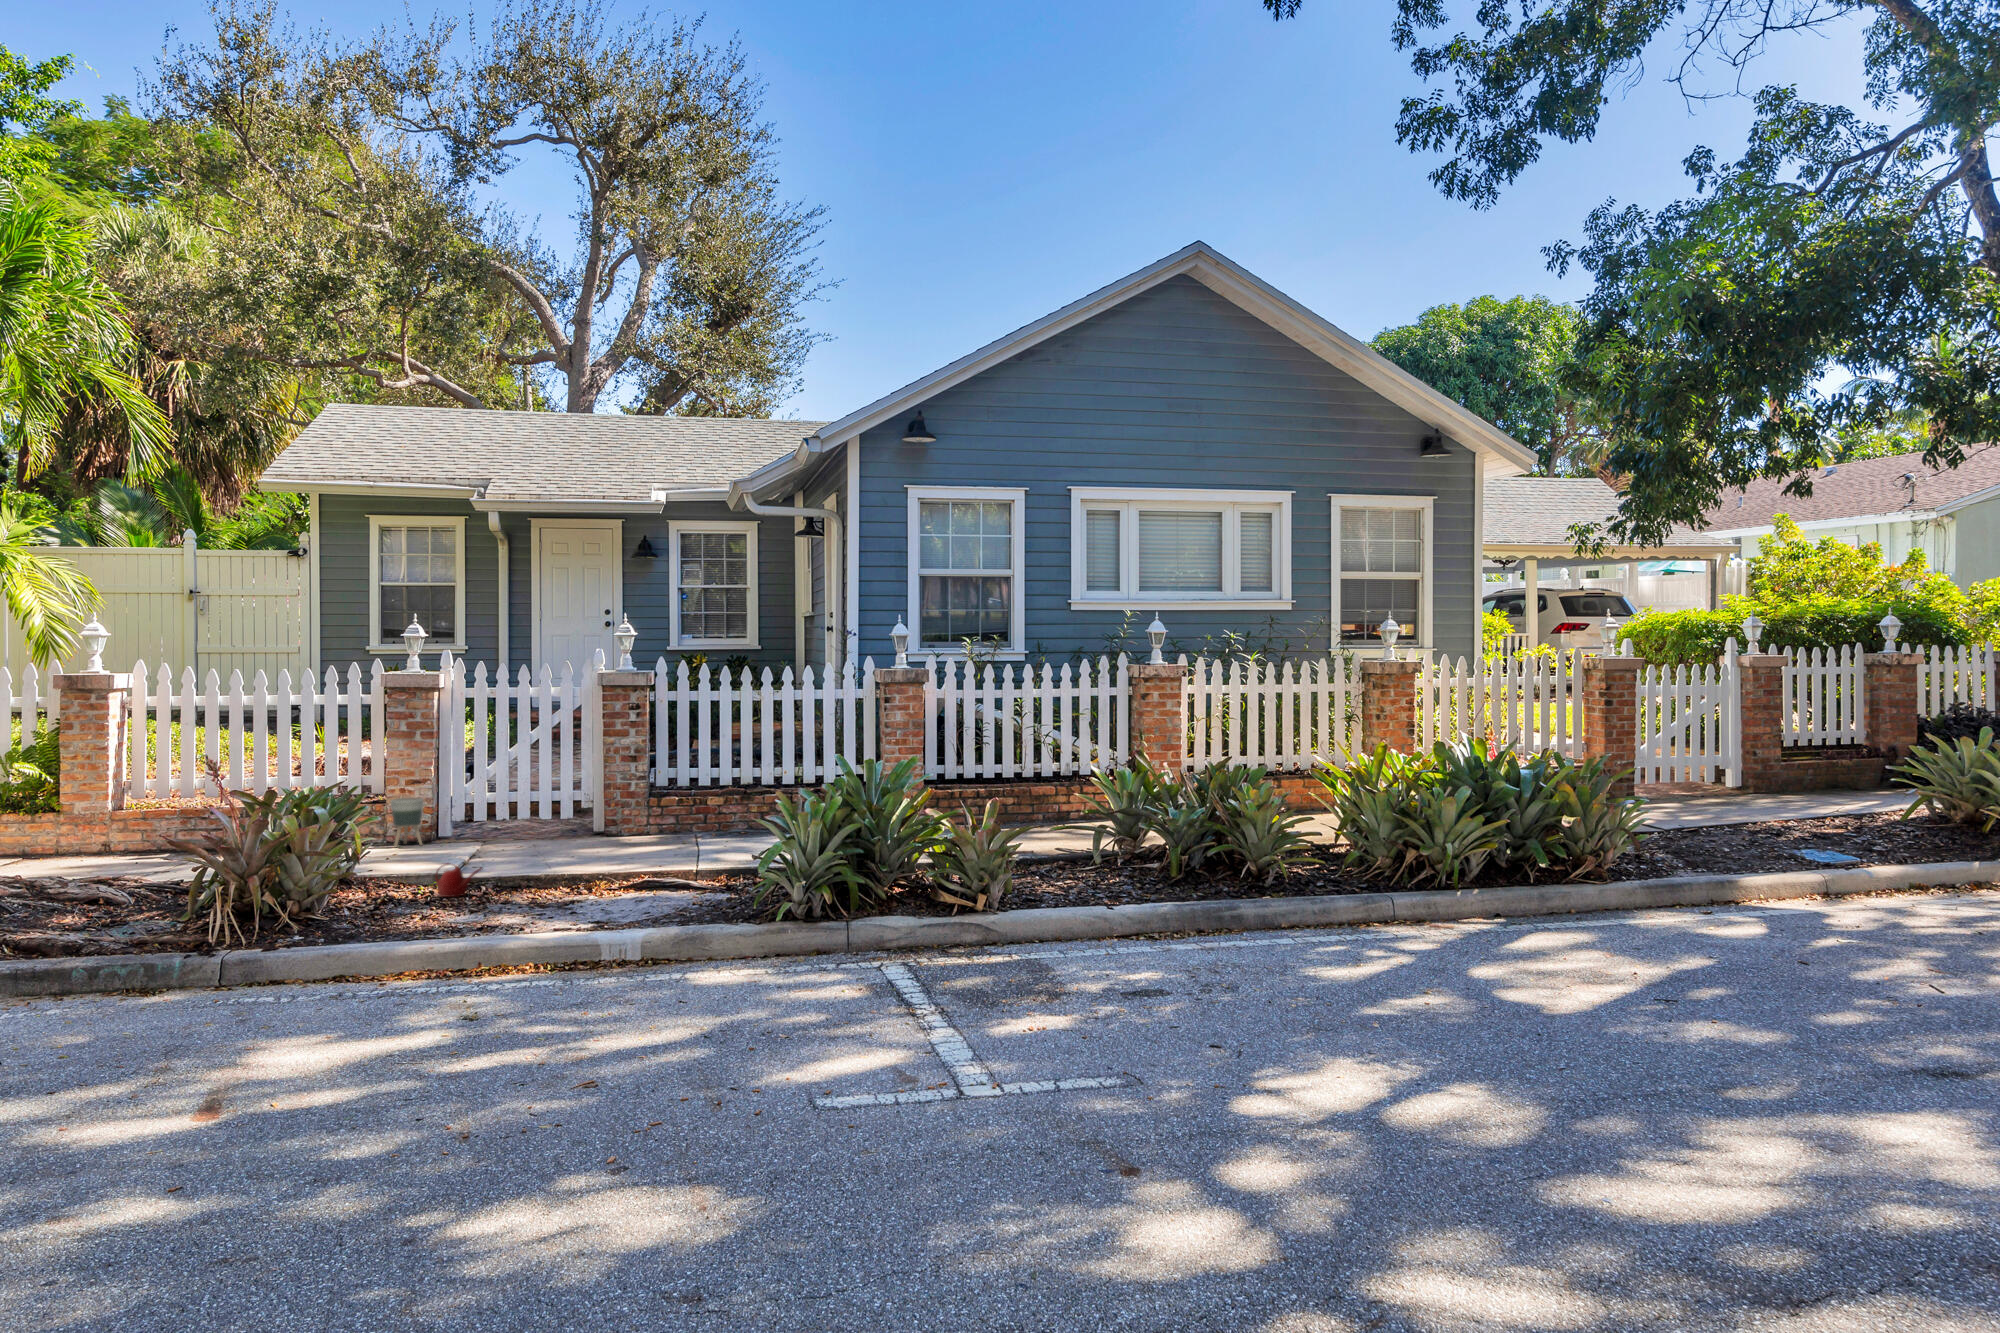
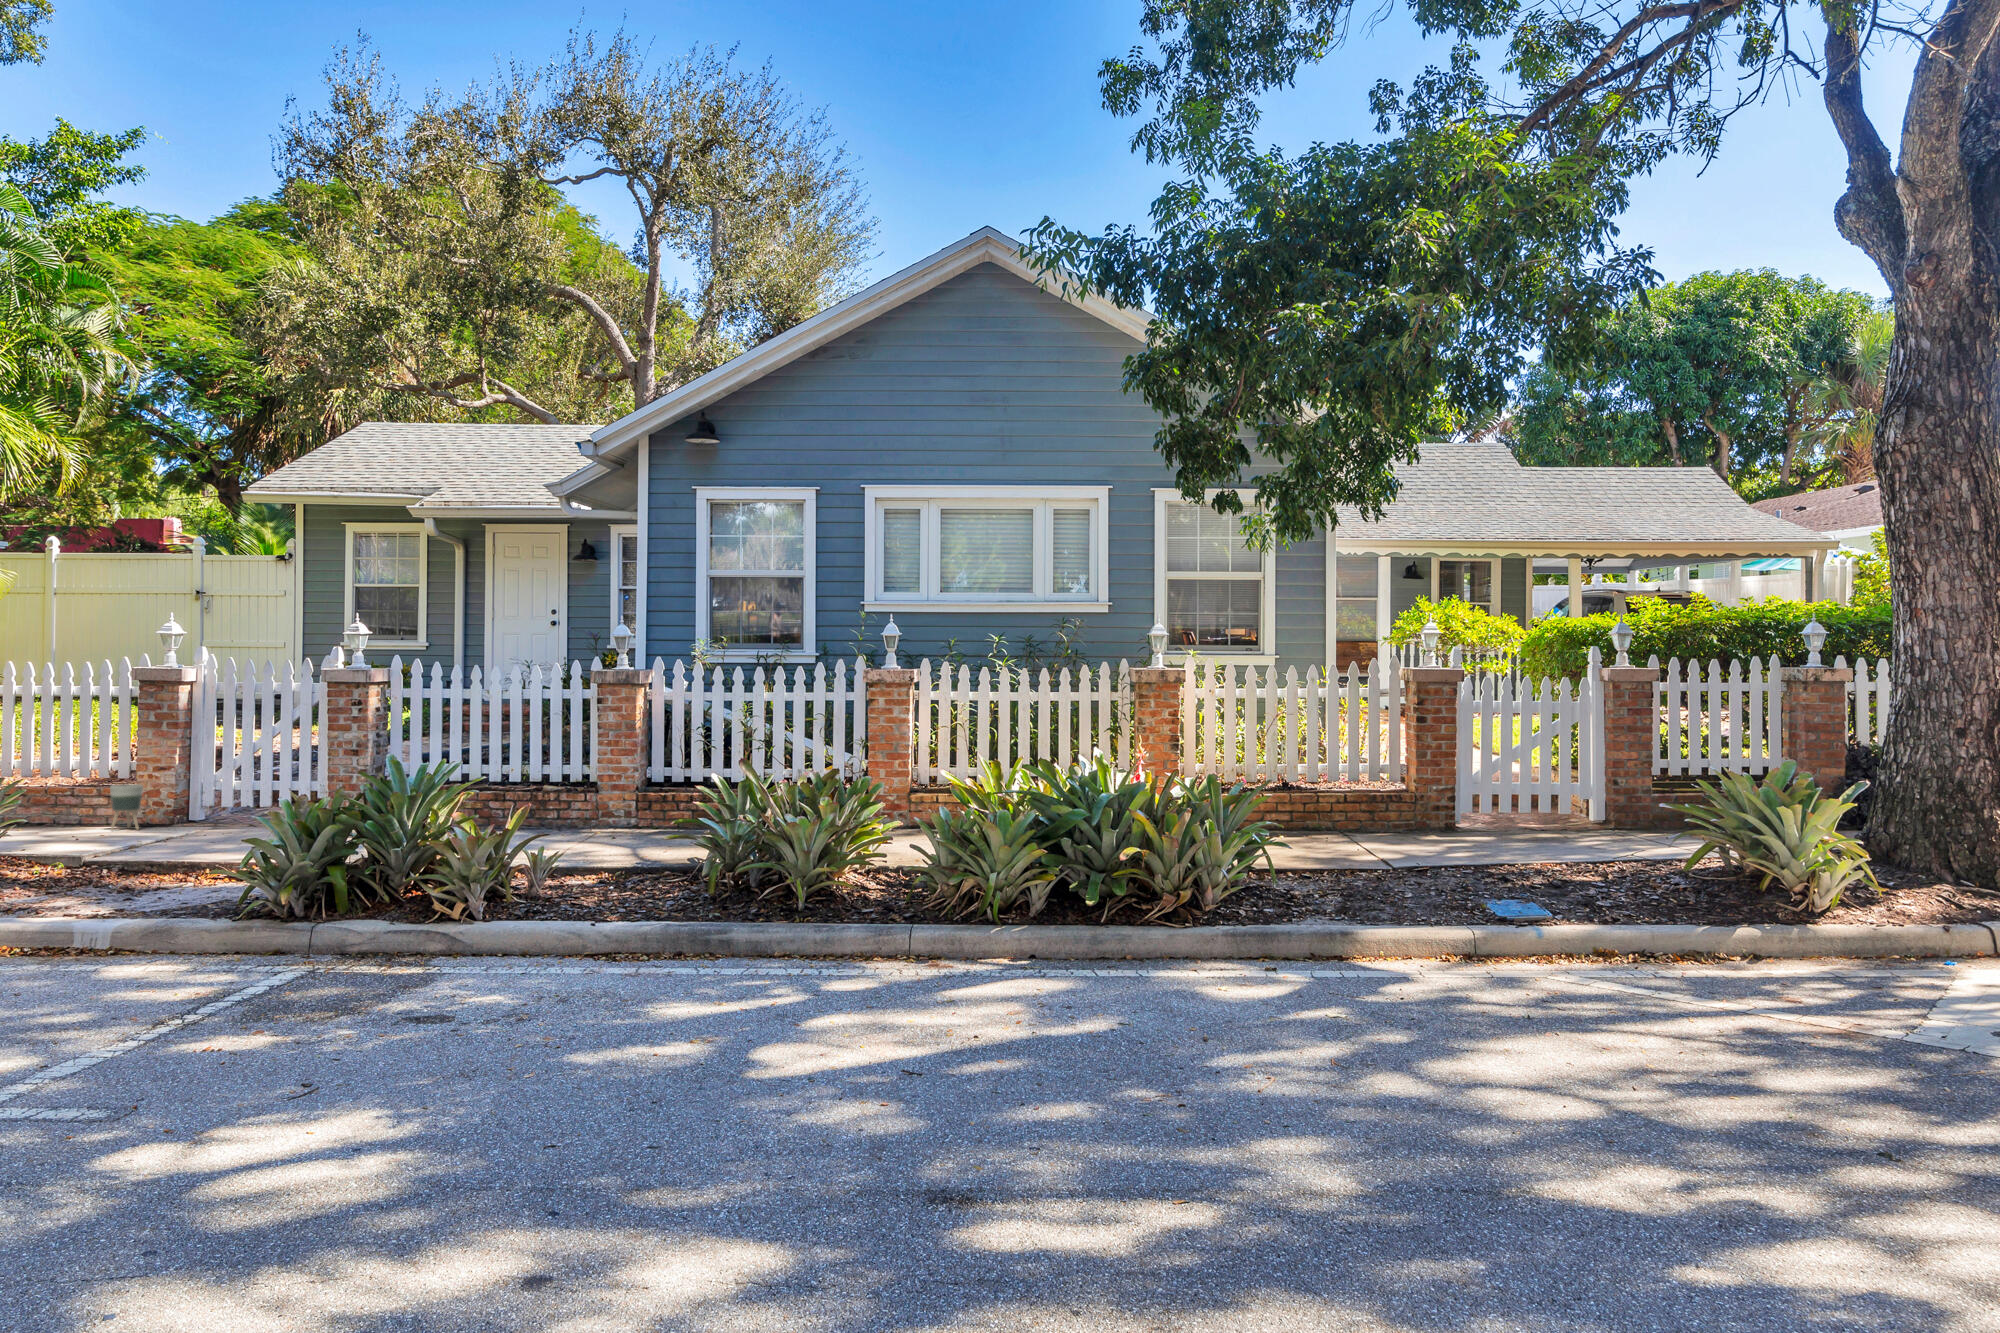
watering can: present [435,863,483,897] -> none [32,842,73,874]

